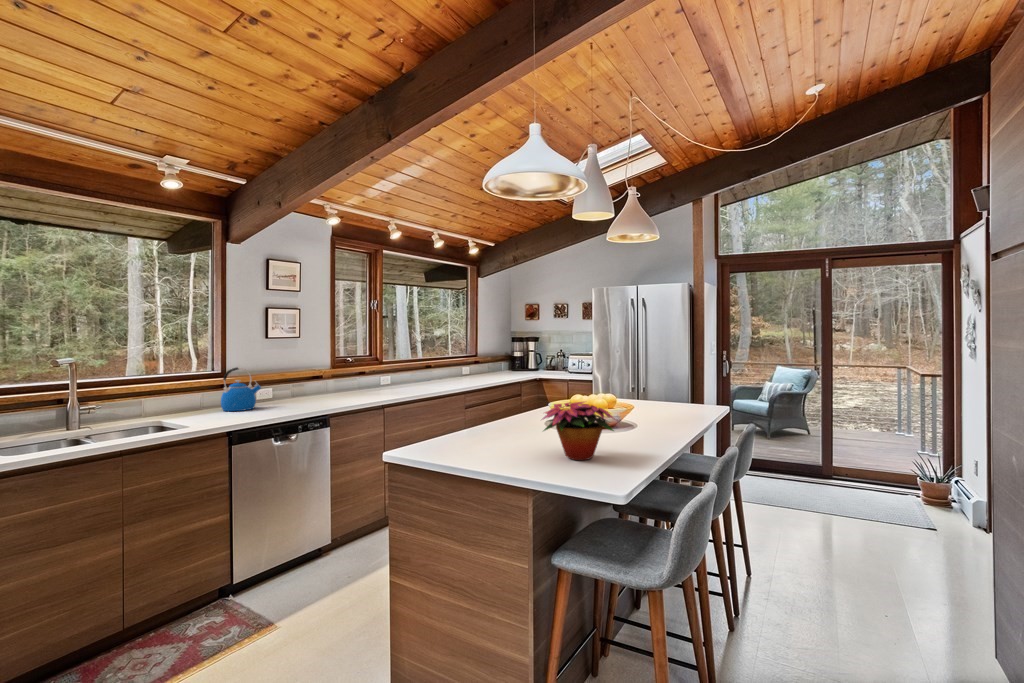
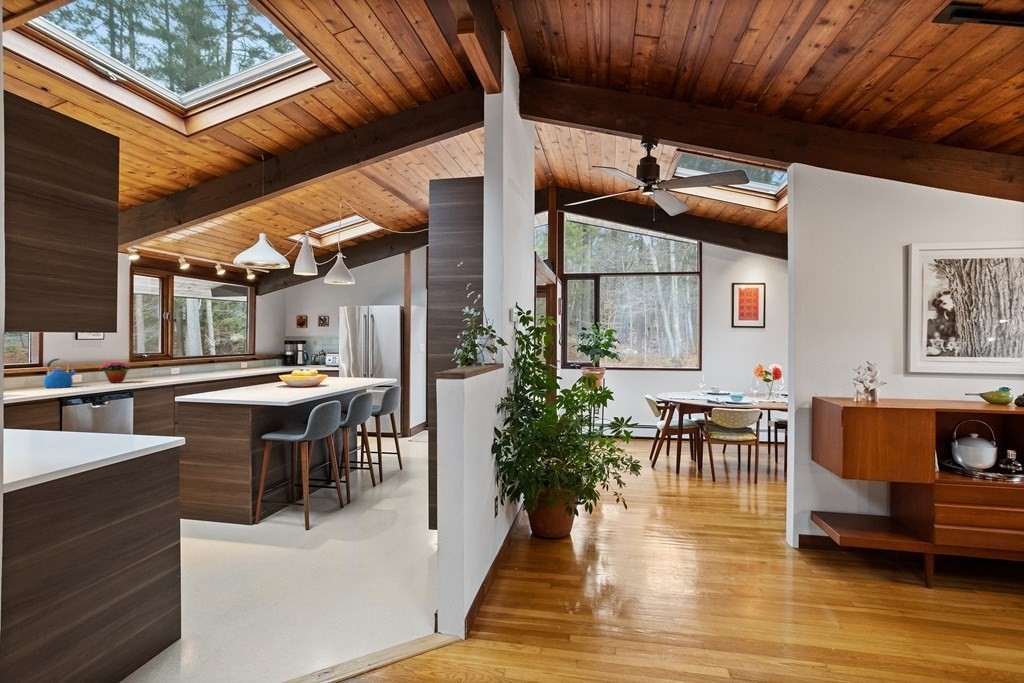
flower arrangement: present [543,402,615,460] -> present [101,361,130,383]

